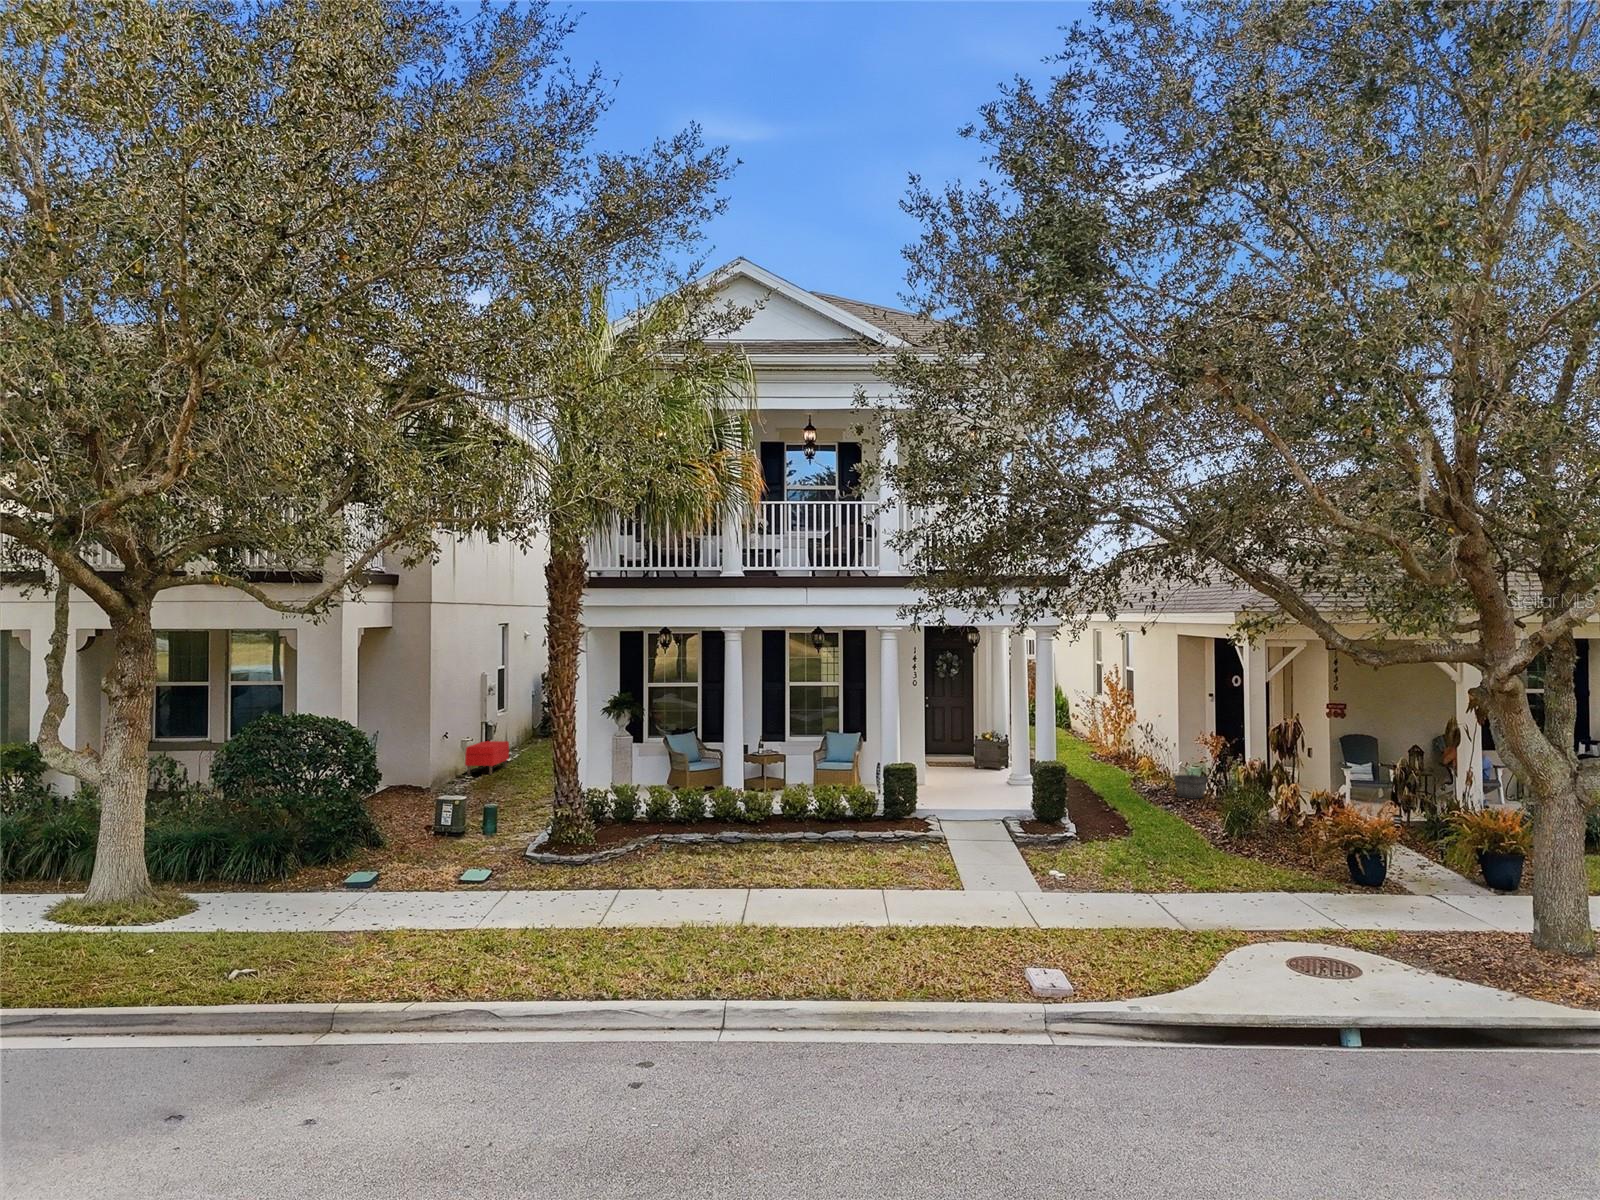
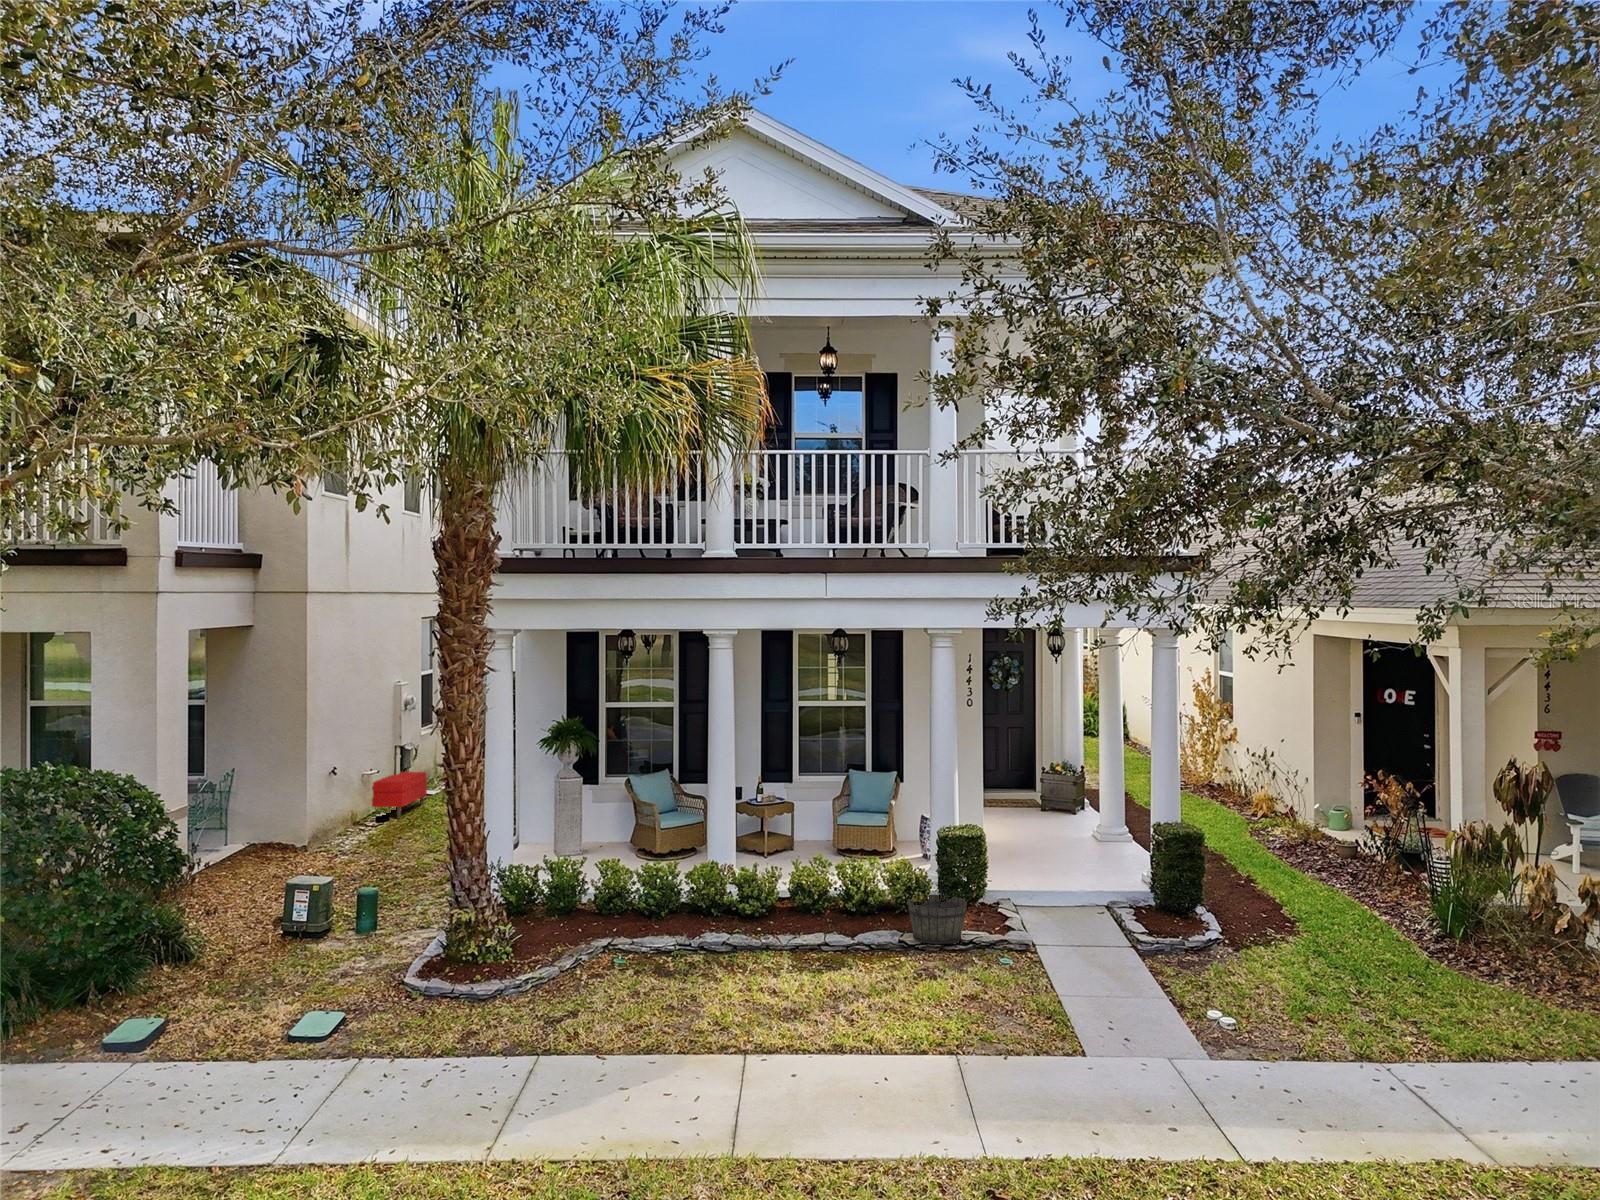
wooden bucket: present [1173,772,1207,799] -> present [908,887,967,944]

